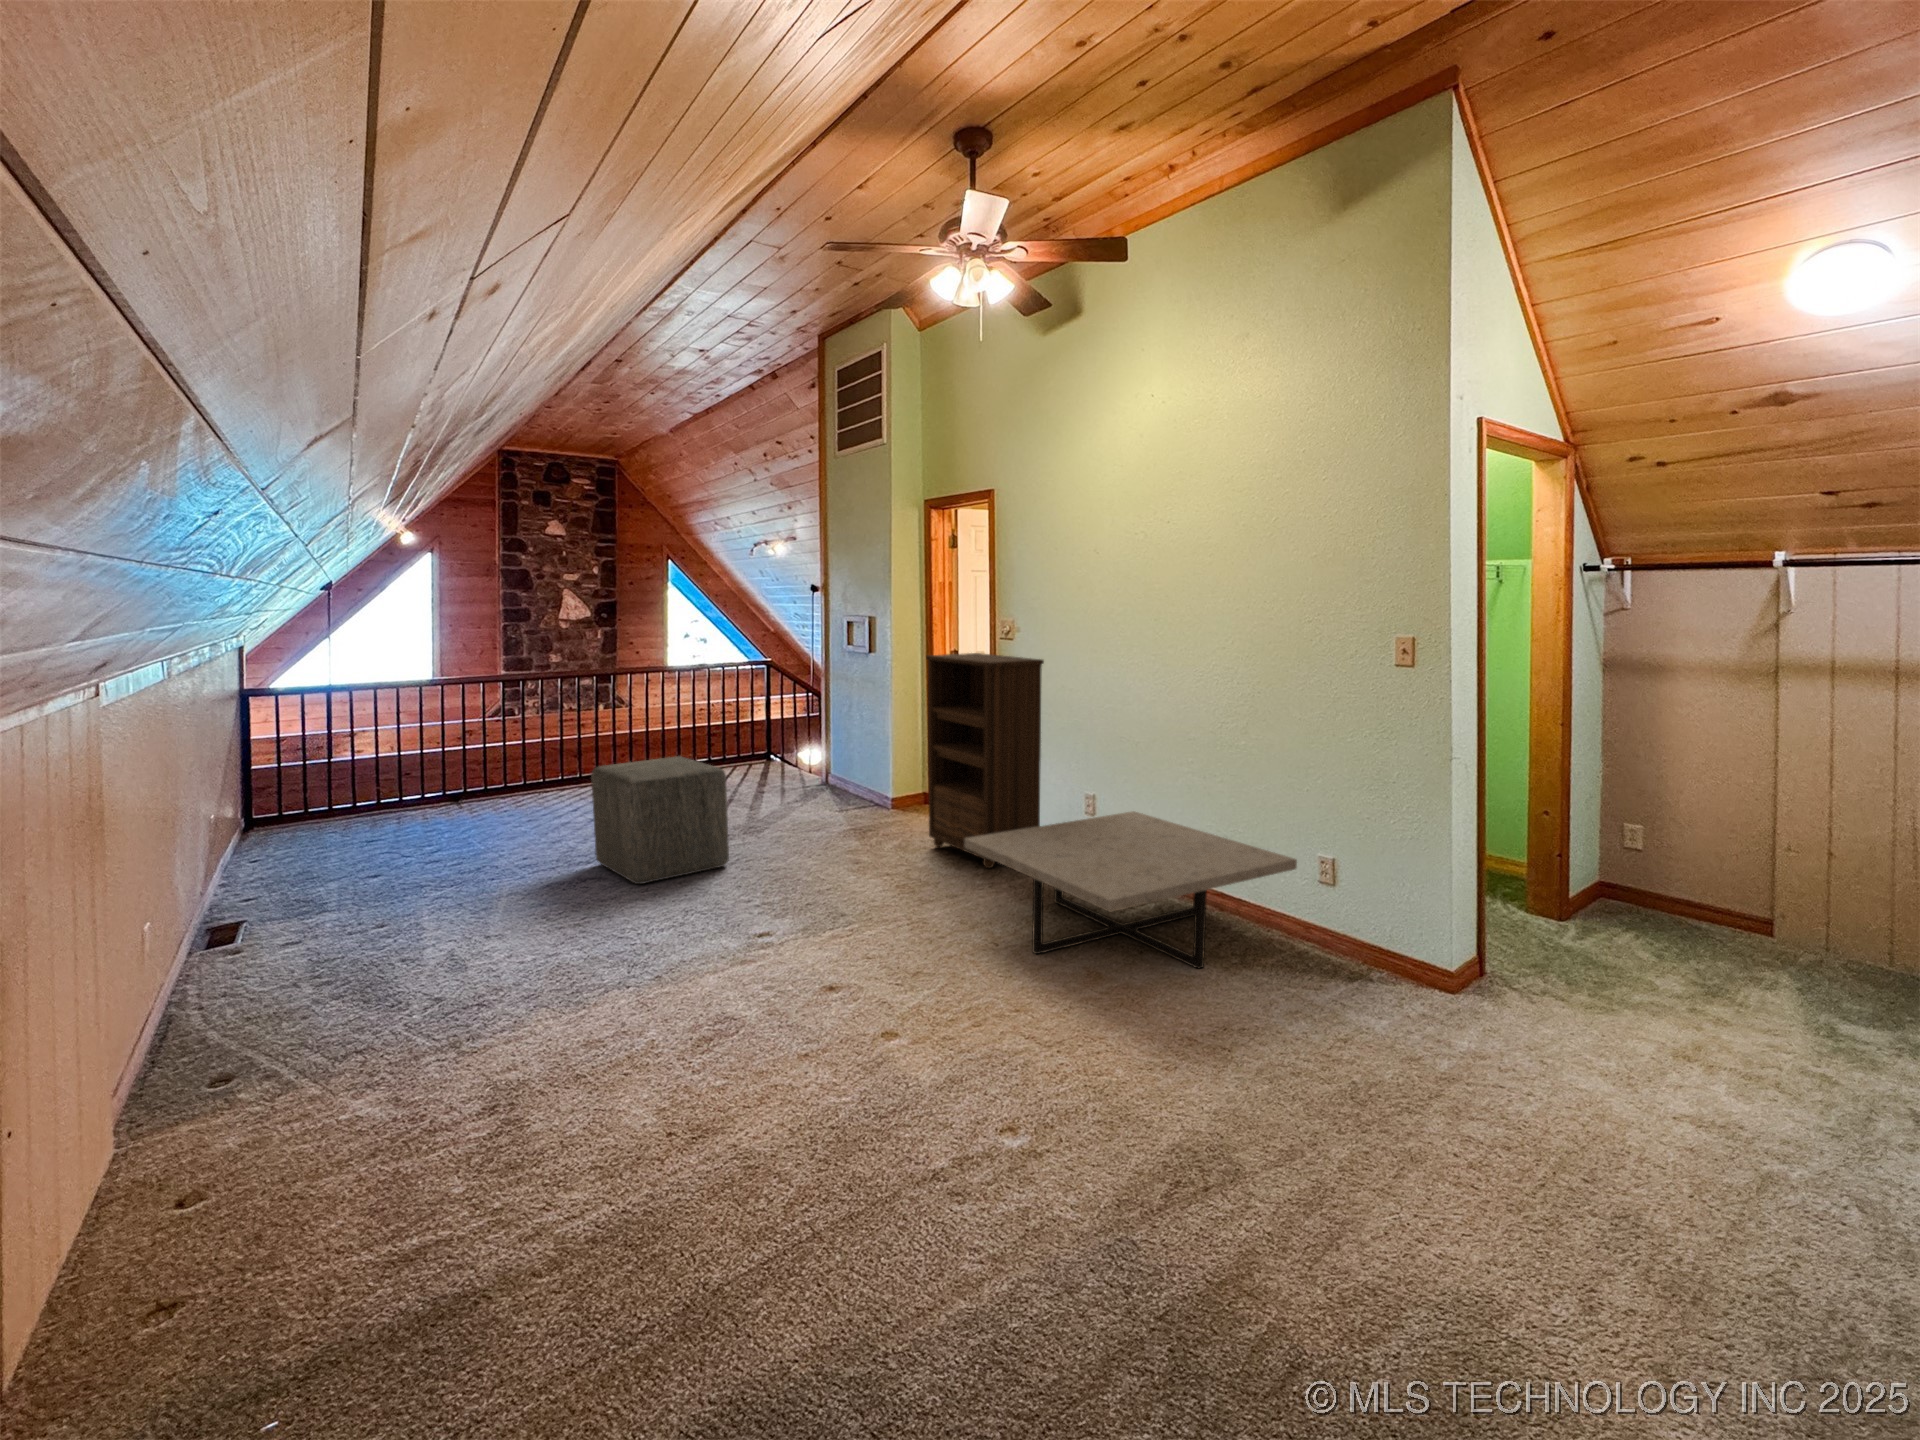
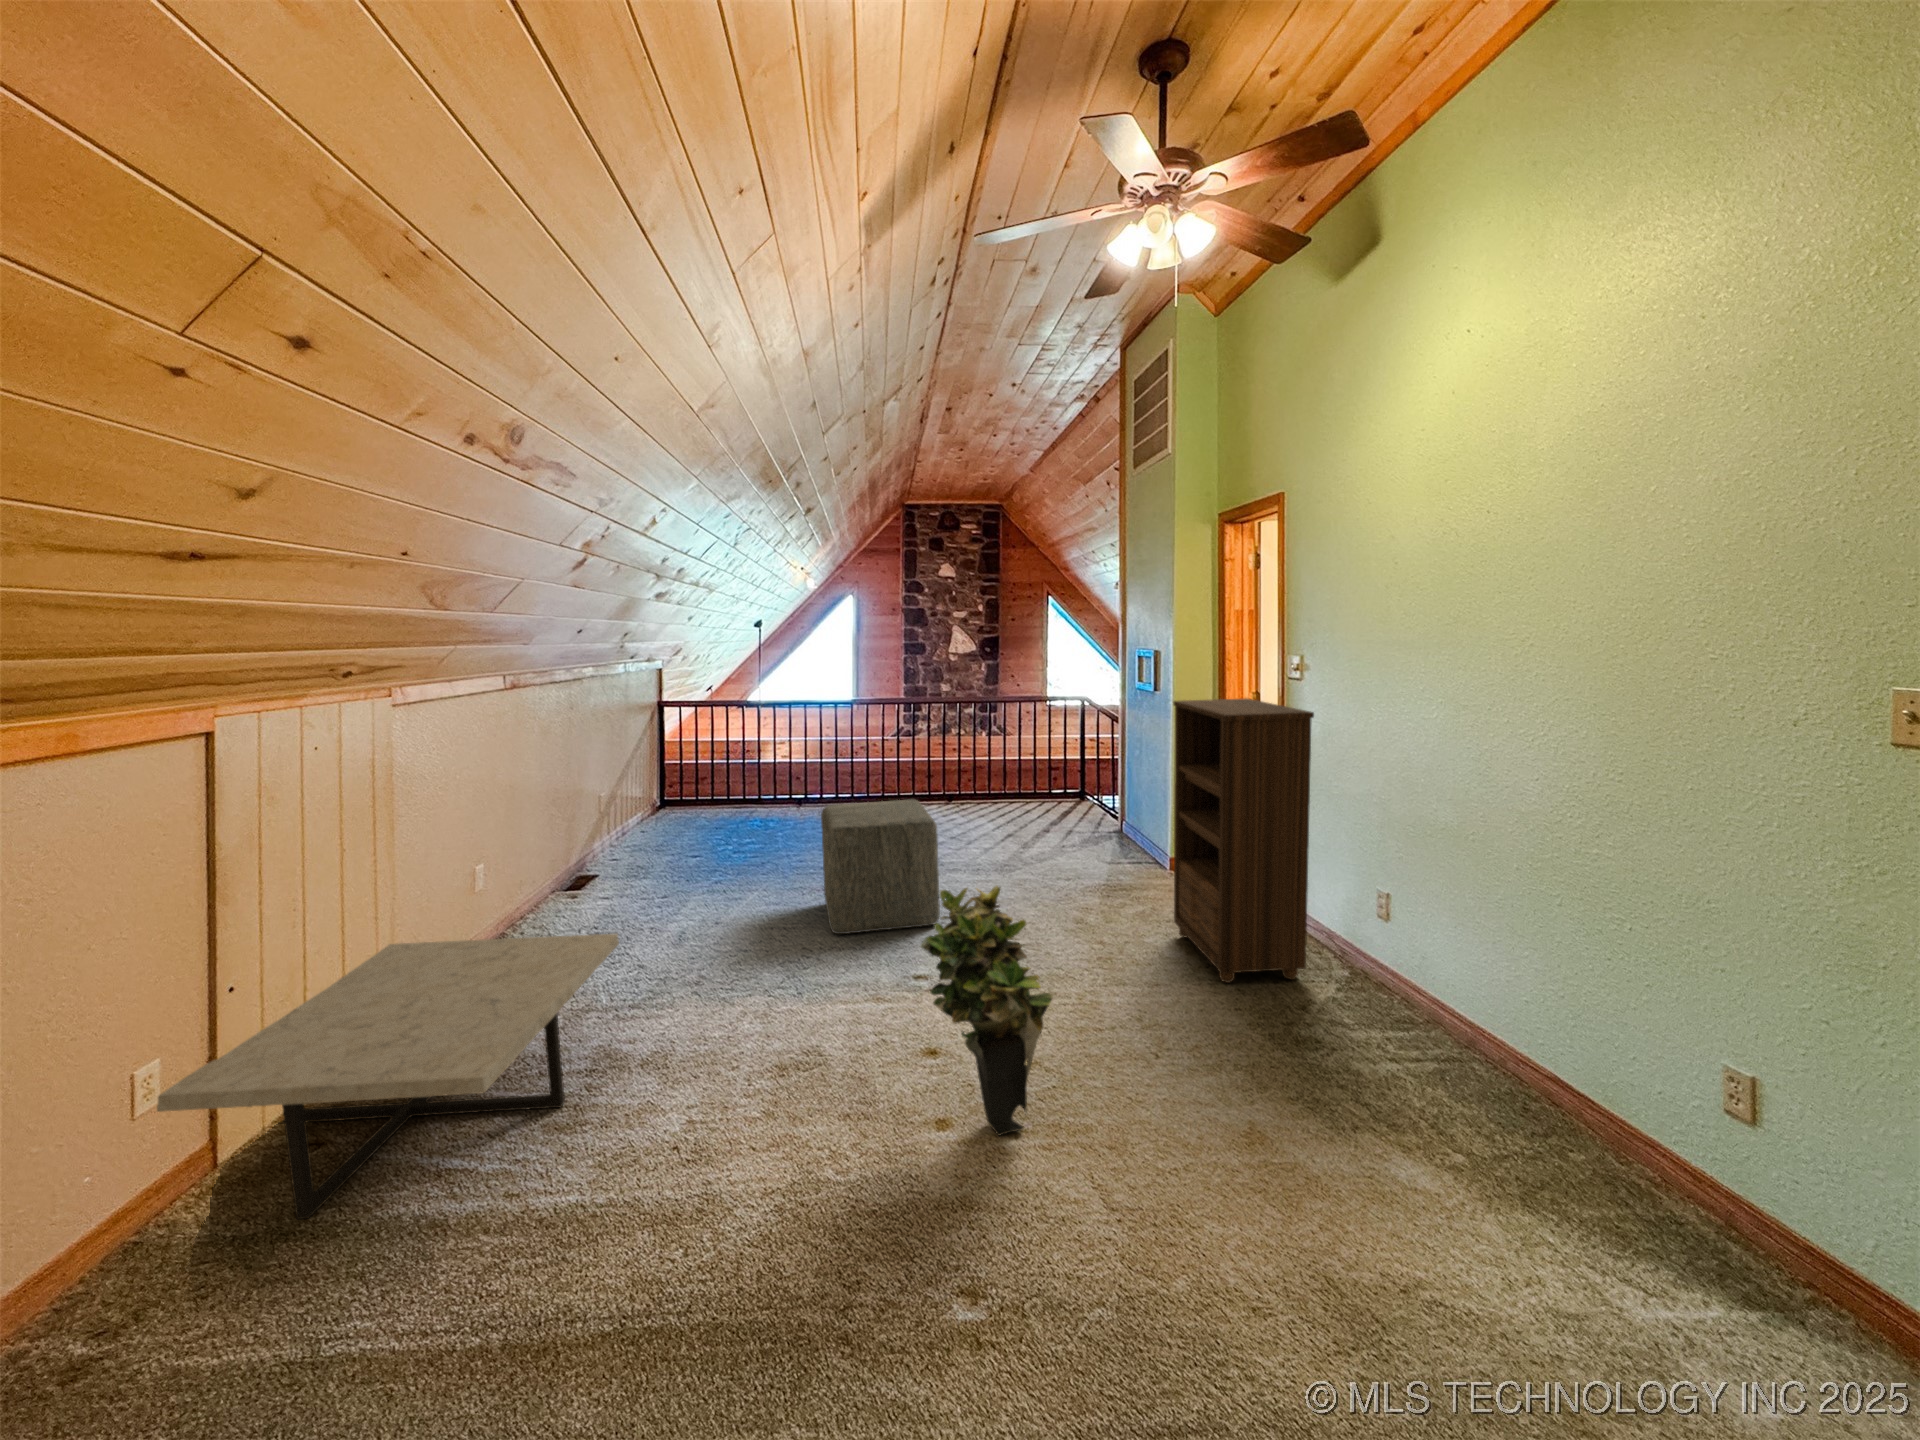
potted plant: none [837,791,936,968] -> present [920,886,1053,1136]
coffee table: present [965,811,1297,969] -> present [157,934,619,1219]

